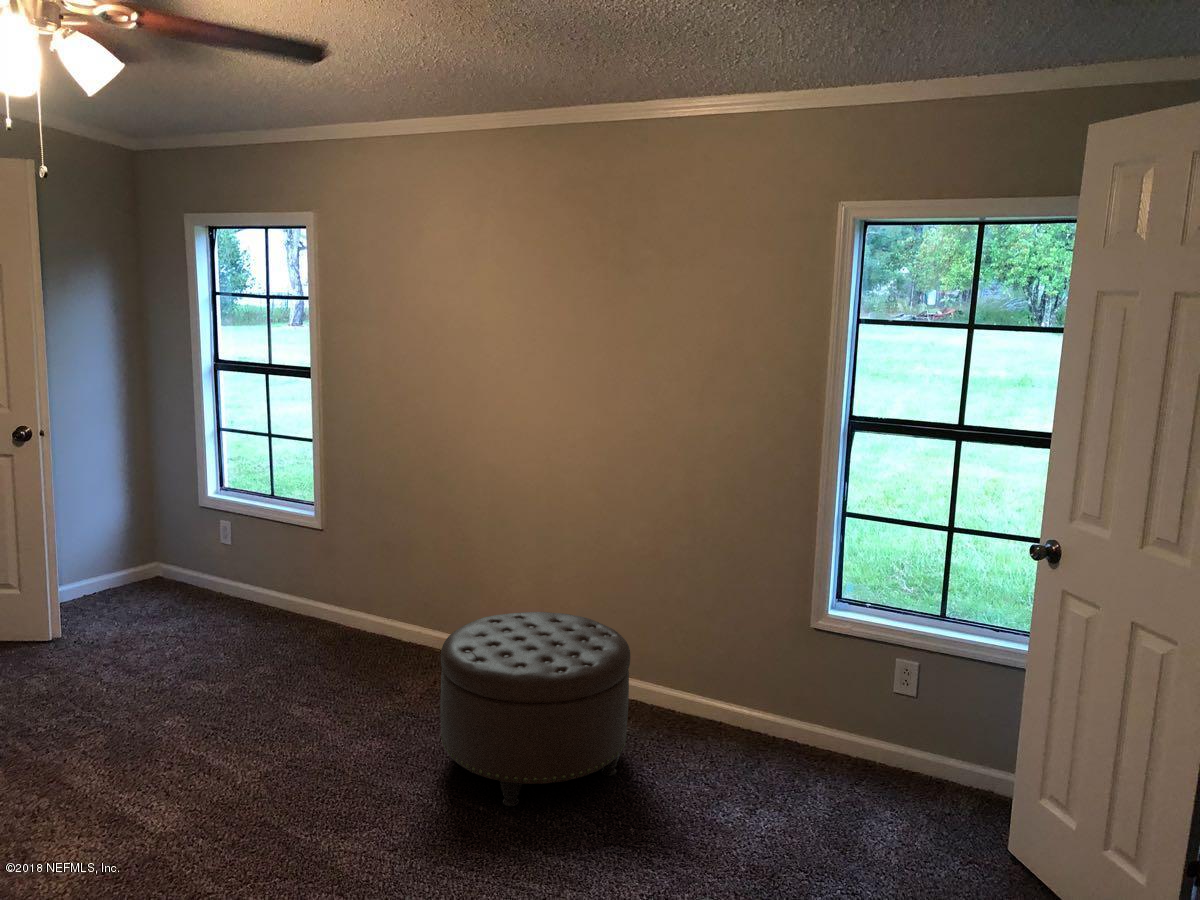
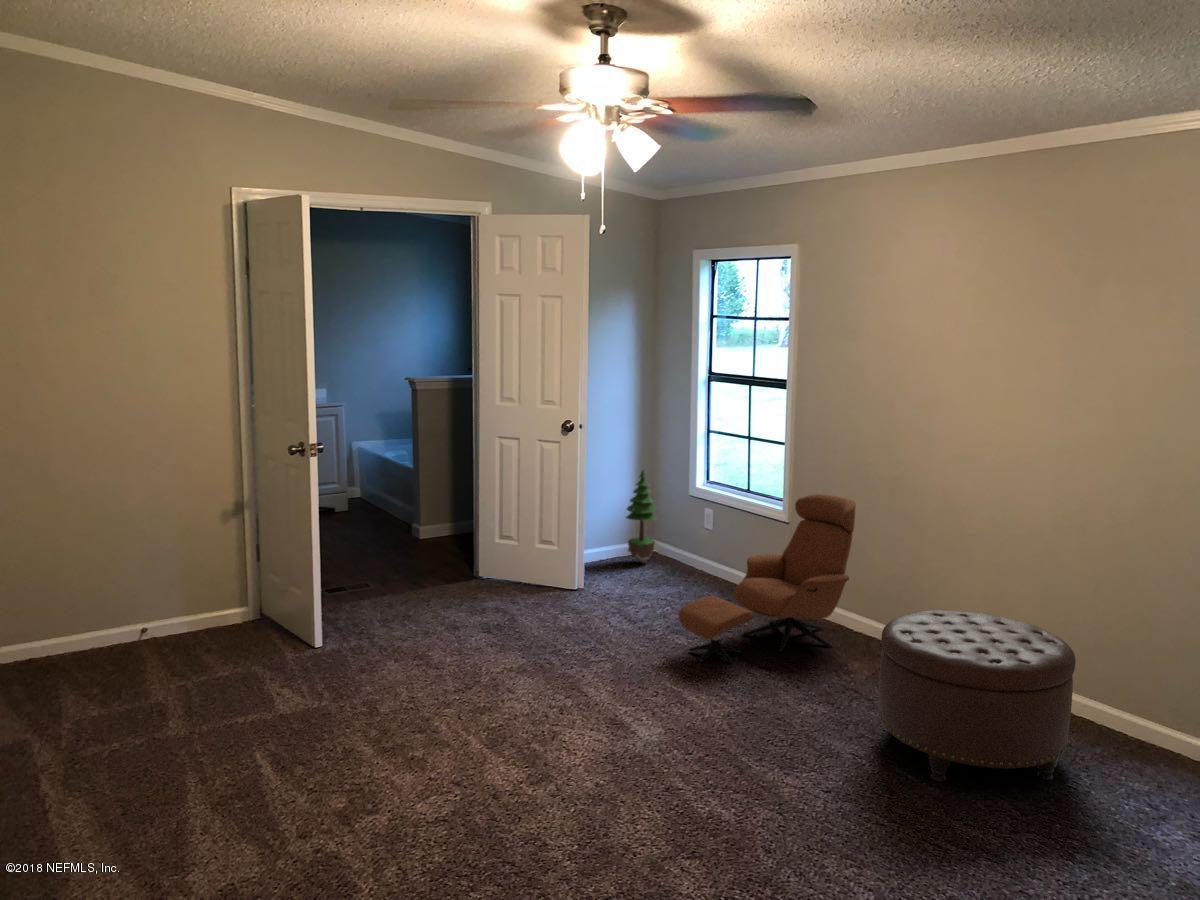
potted tree: none [115,477,161,589] -> present [626,470,657,562]
armchair: none [194,494,396,711] -> present [678,494,856,663]

